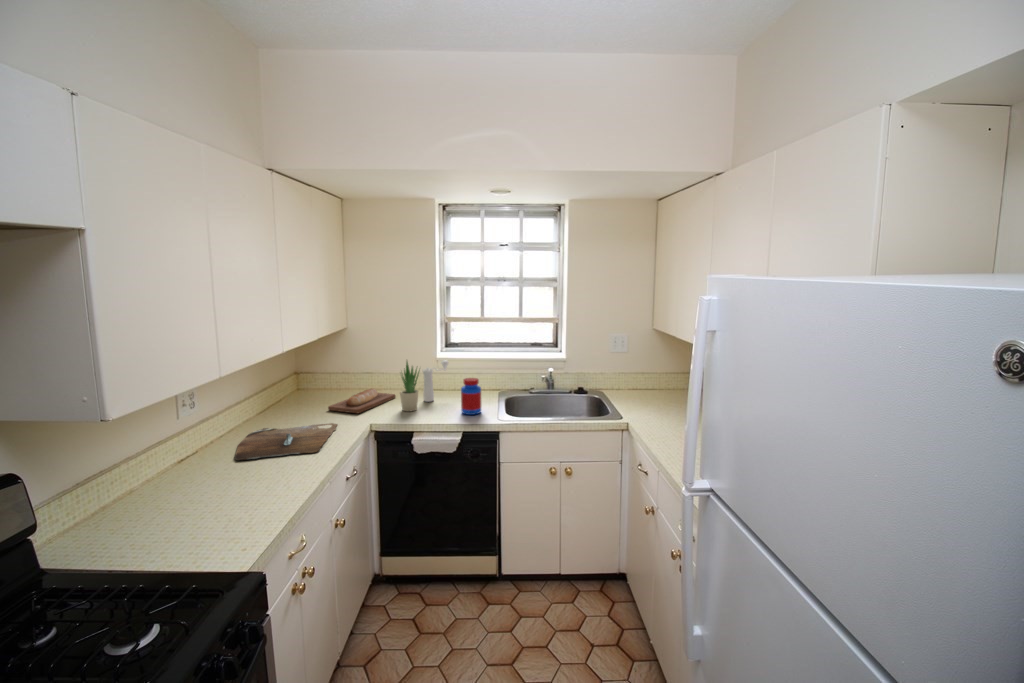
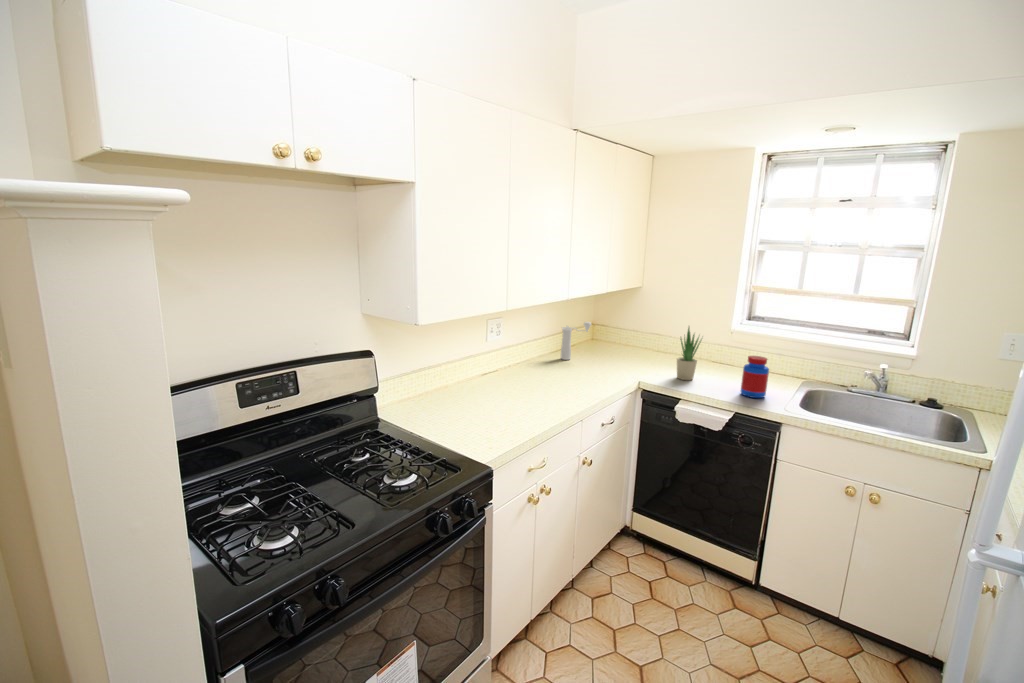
pepper mill: present [423,360,448,402] -> present [561,322,591,360]
bread loaf: present [328,389,396,414] -> none [608,352,677,371]
cutting board: present [235,423,337,460] -> none [523,366,611,393]

